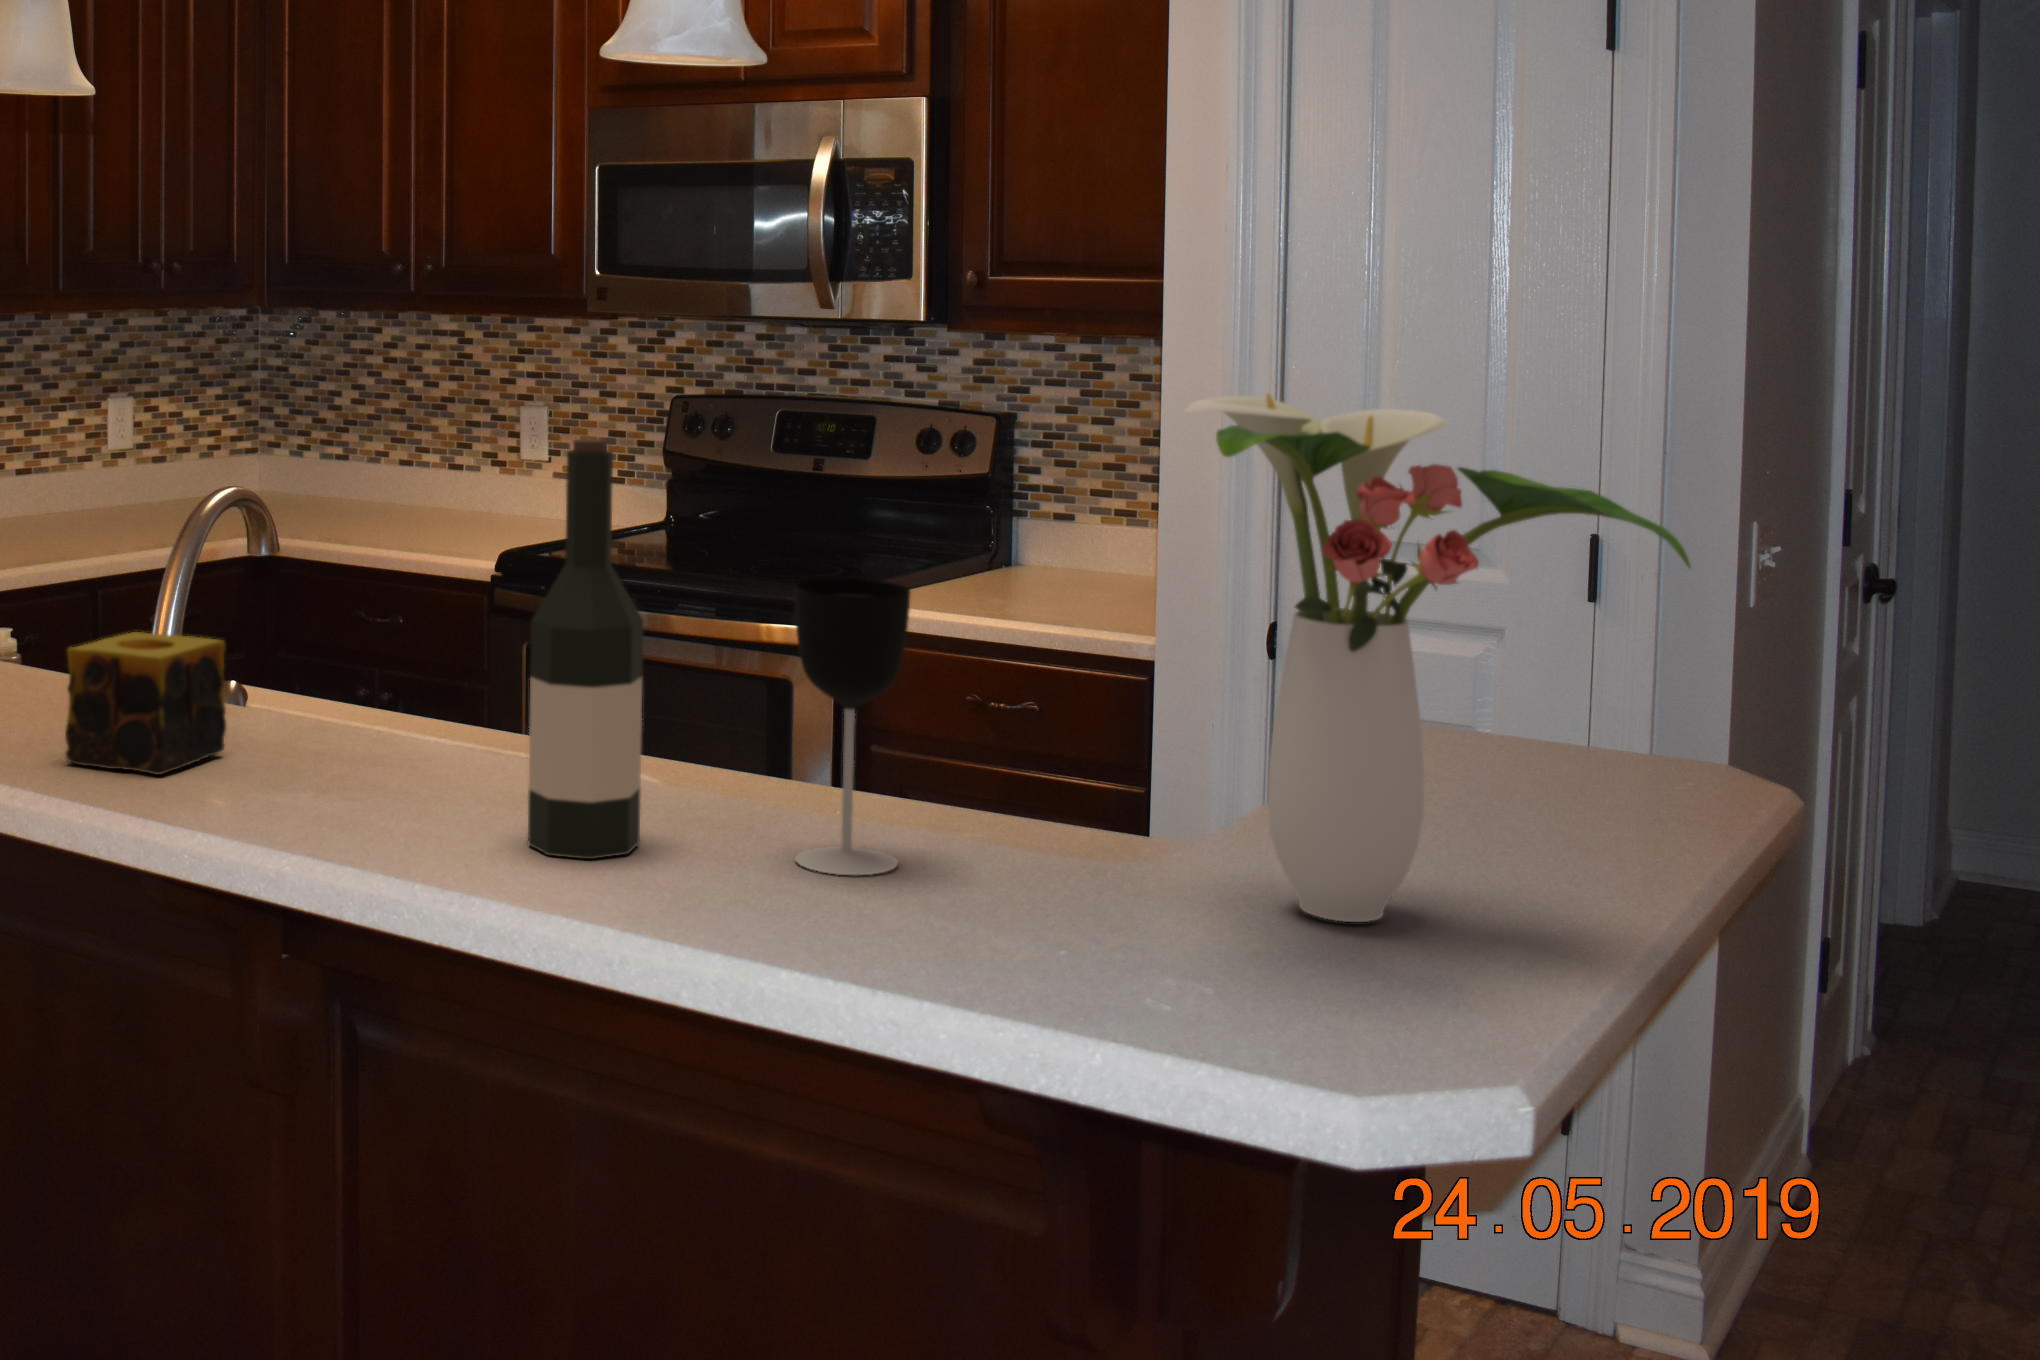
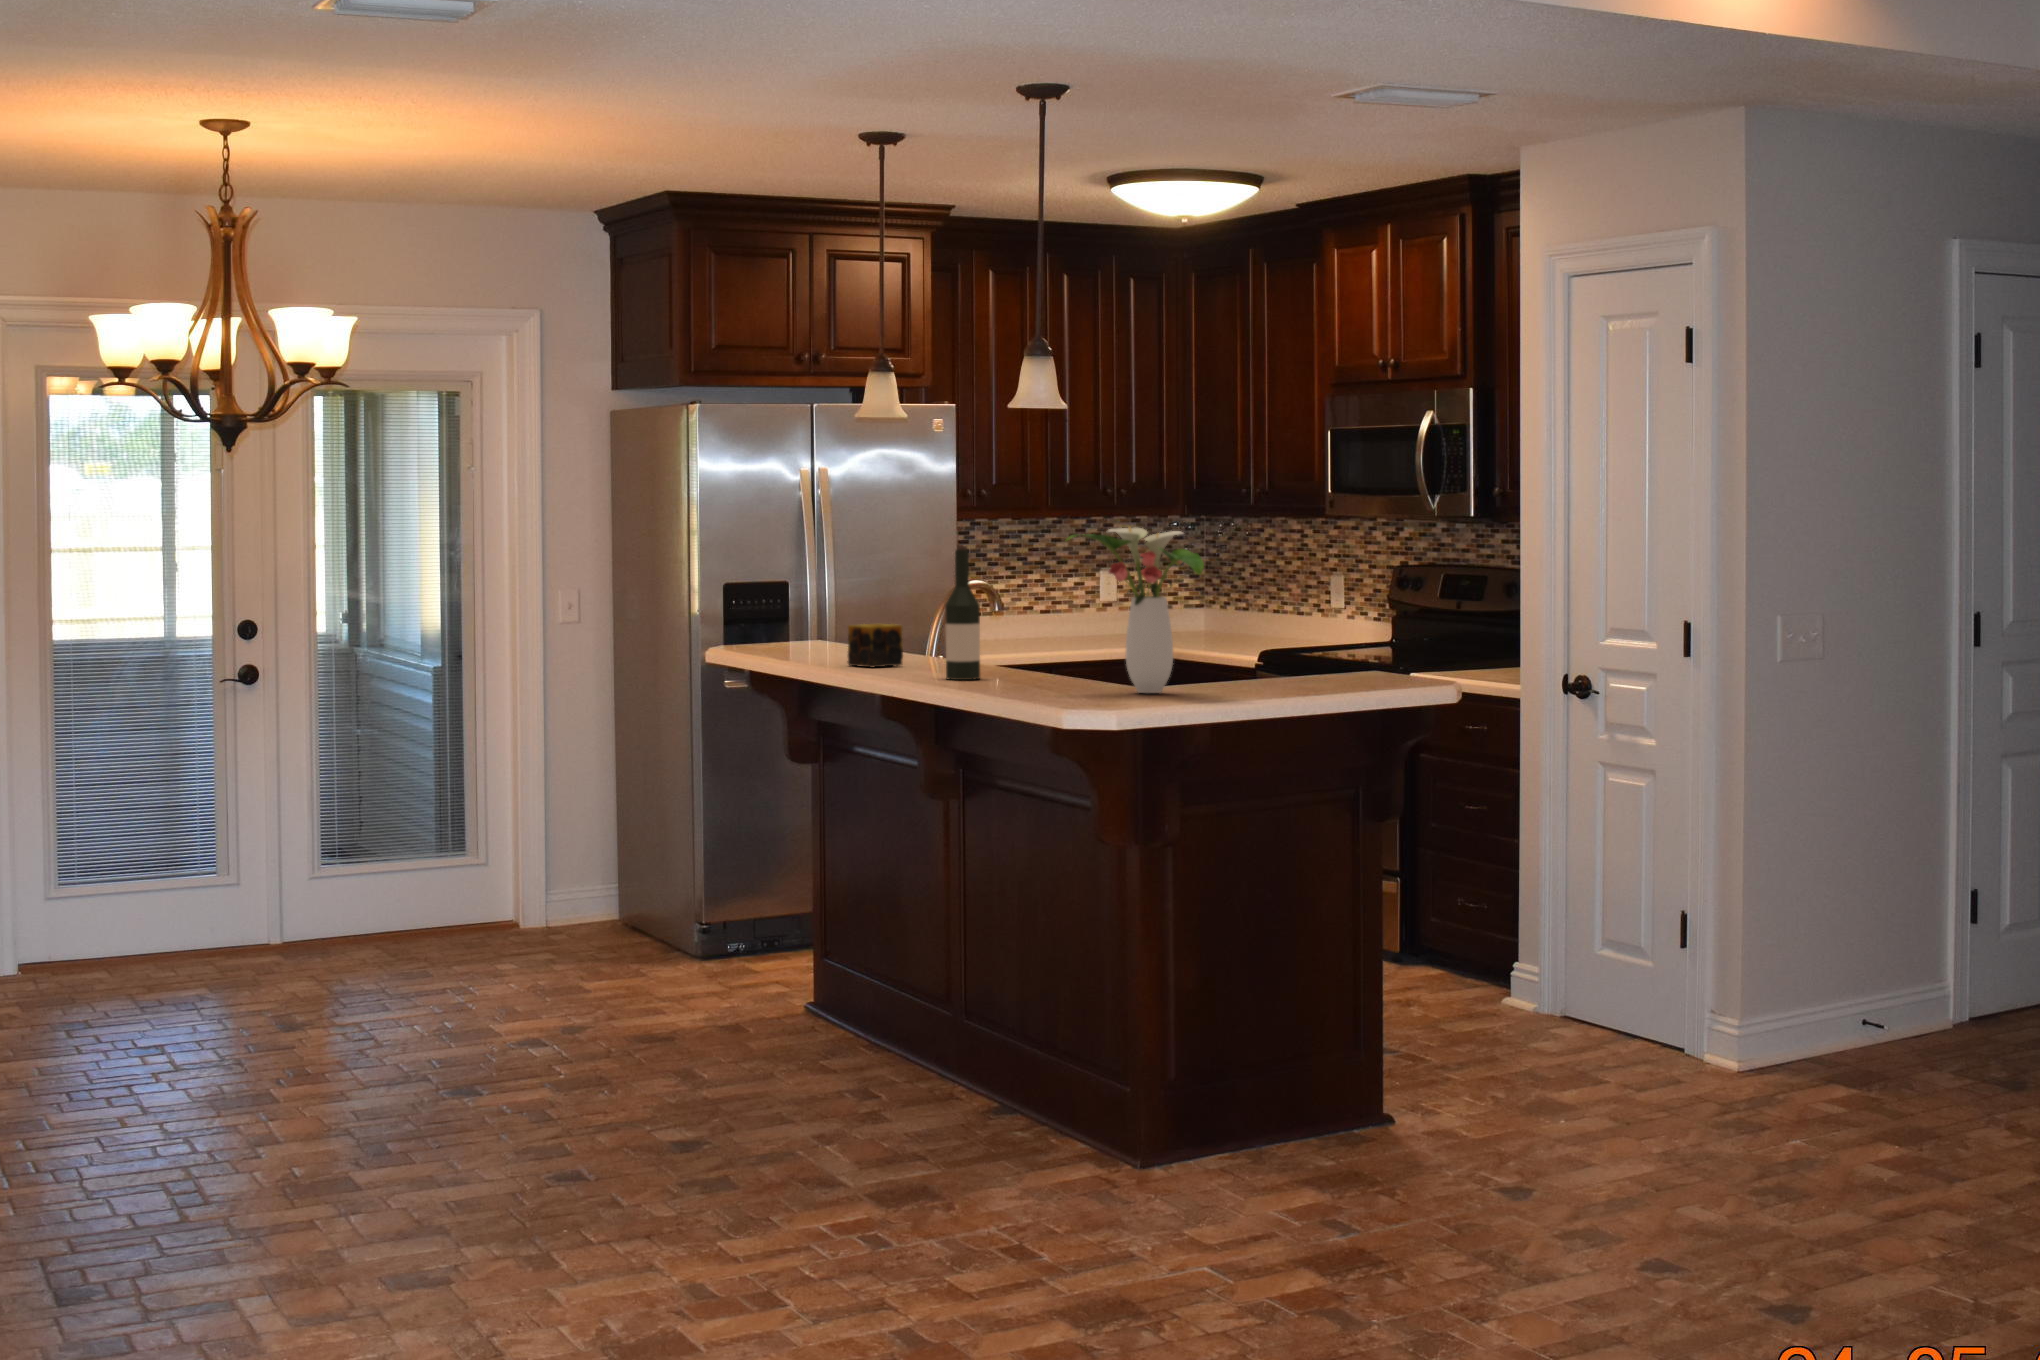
wine glass: present [794,578,911,875] -> none [1015,592,1051,685]

